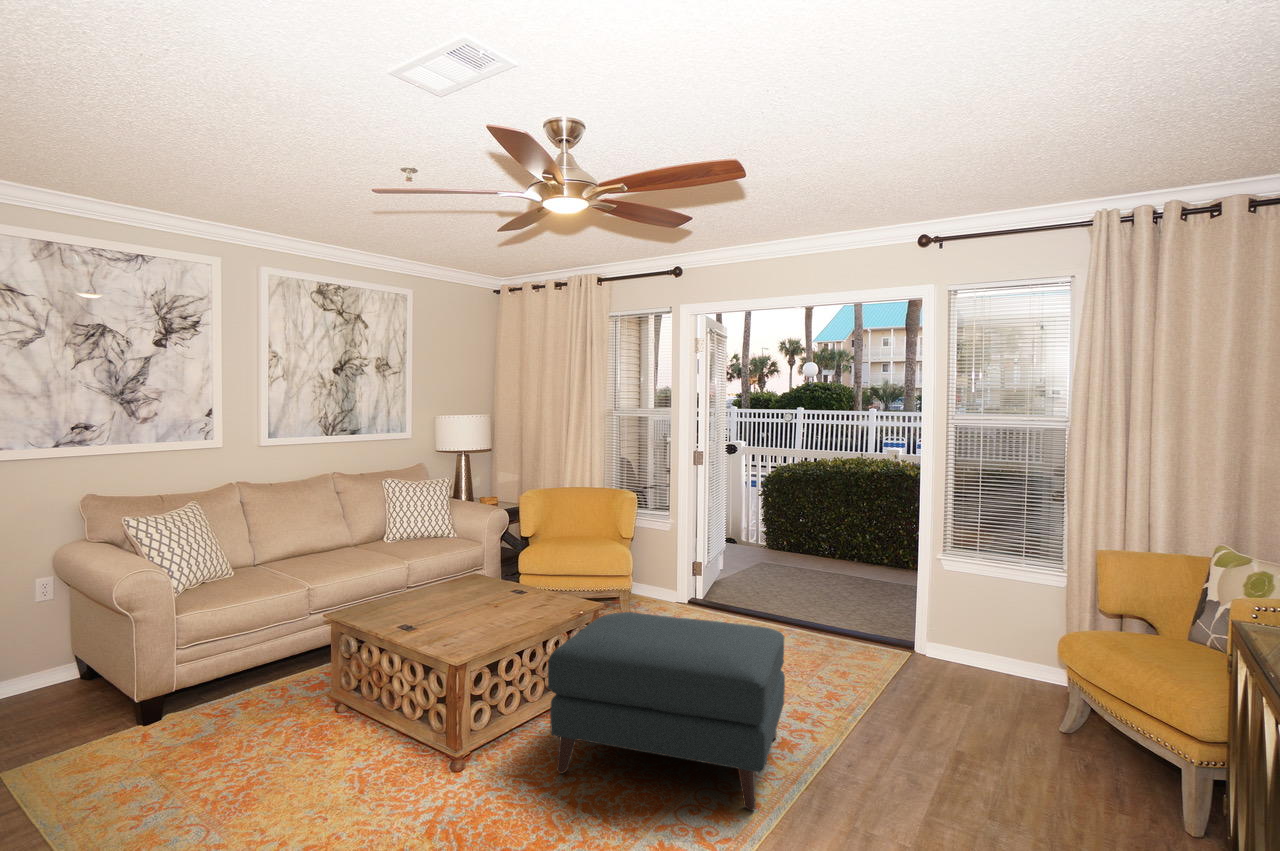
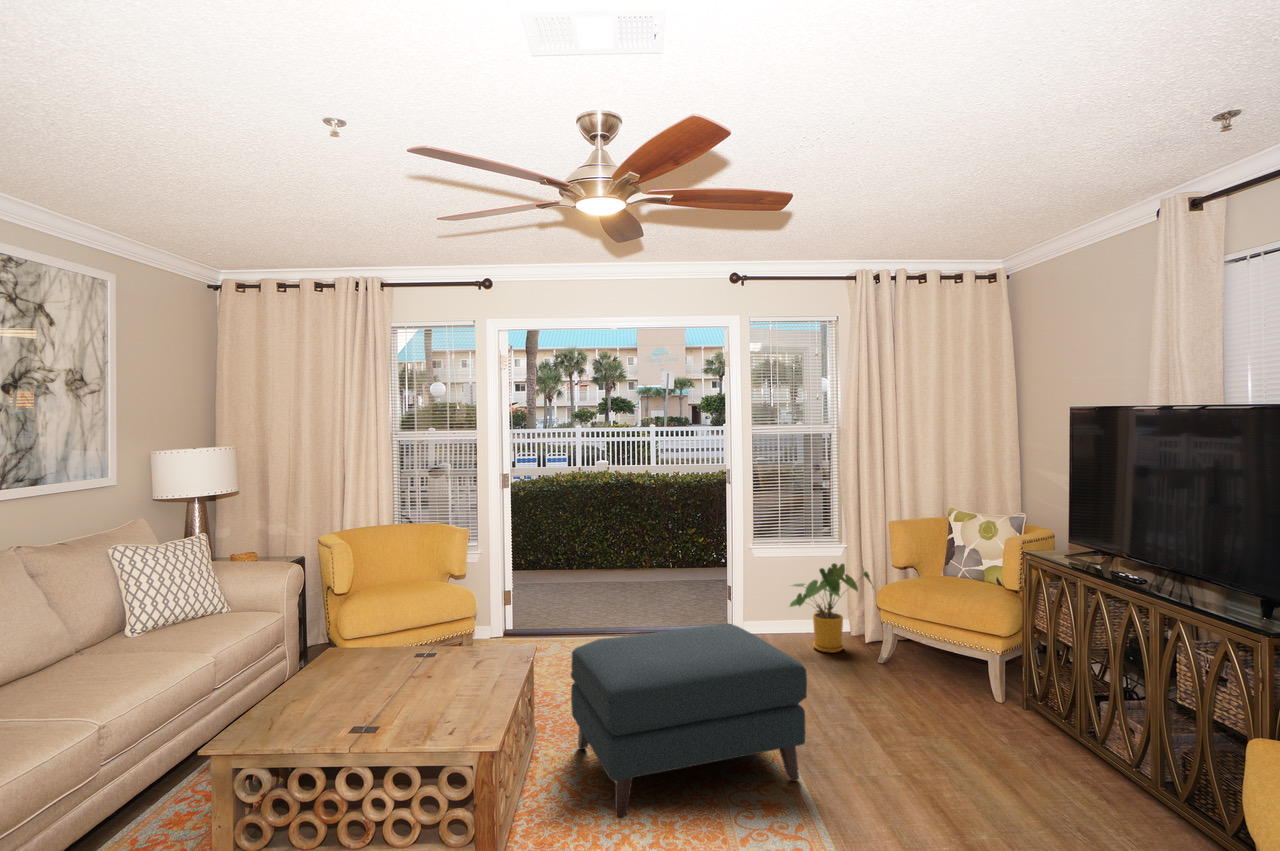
house plant: none [959,597,1092,712] -> present [790,563,874,653]

